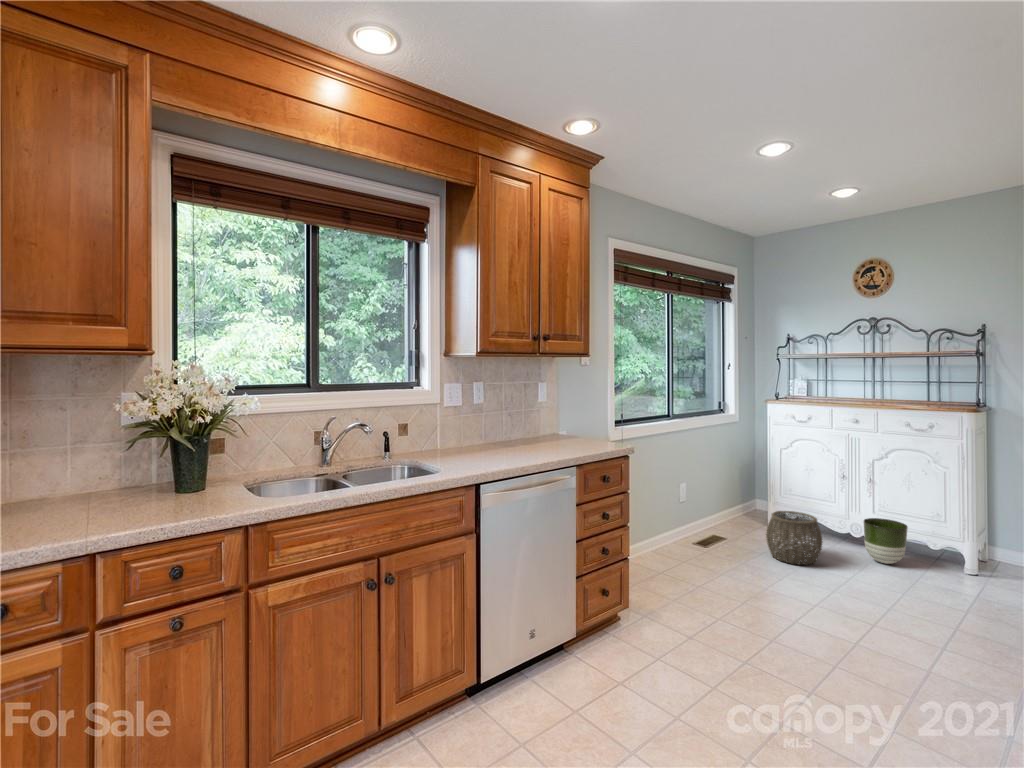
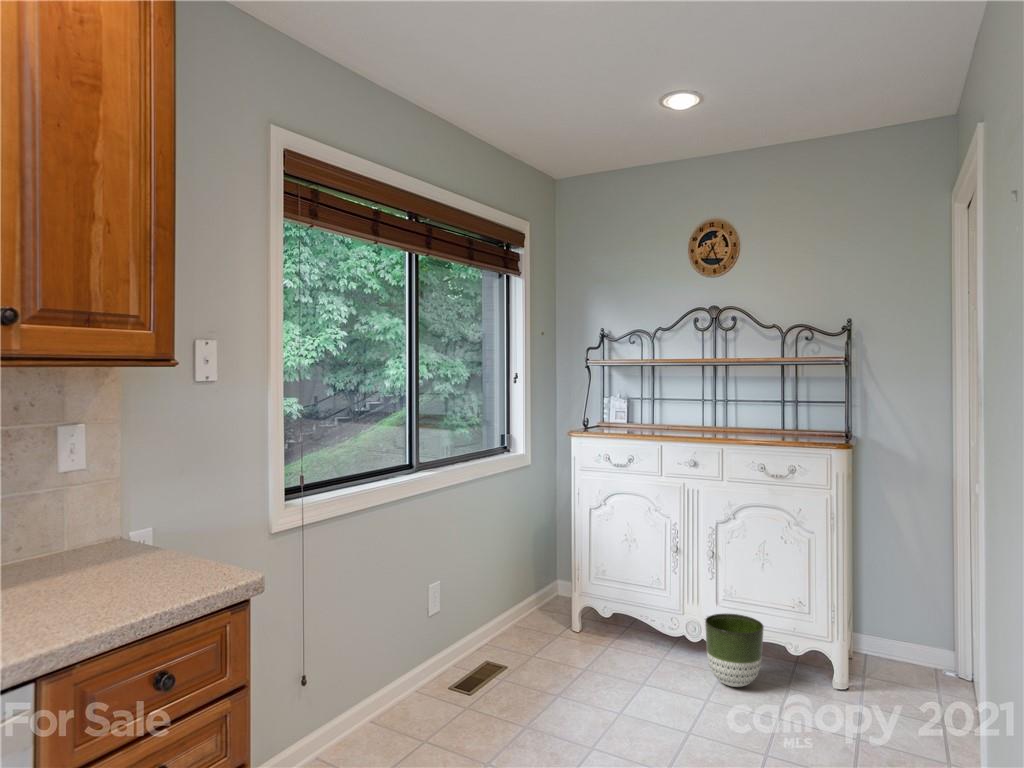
woven basket: present [766,511,822,565] -> none [565,615,650,710]

